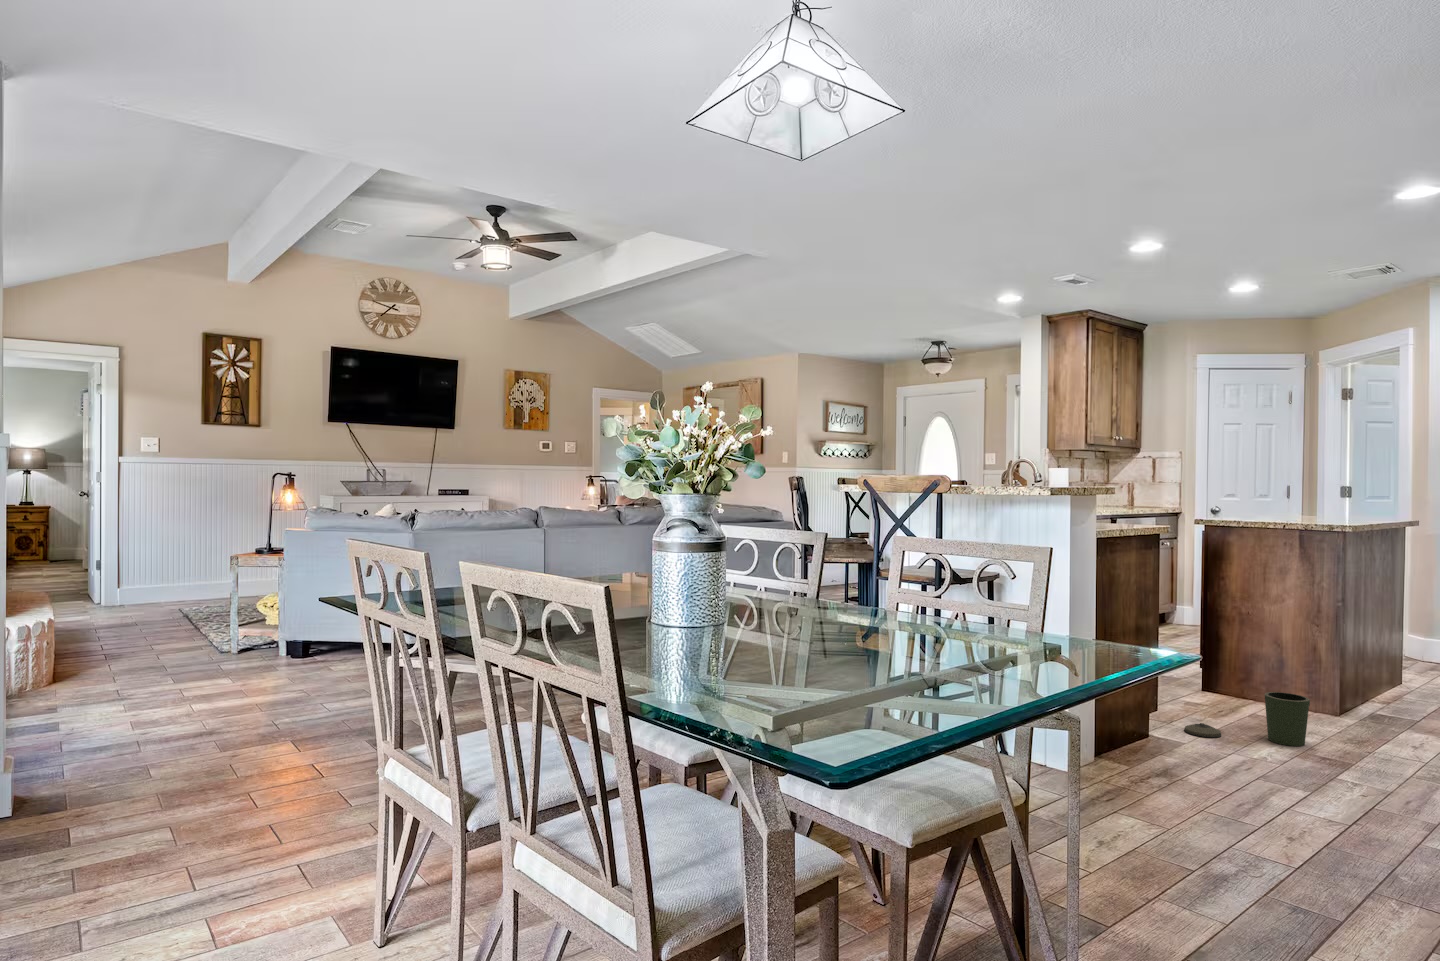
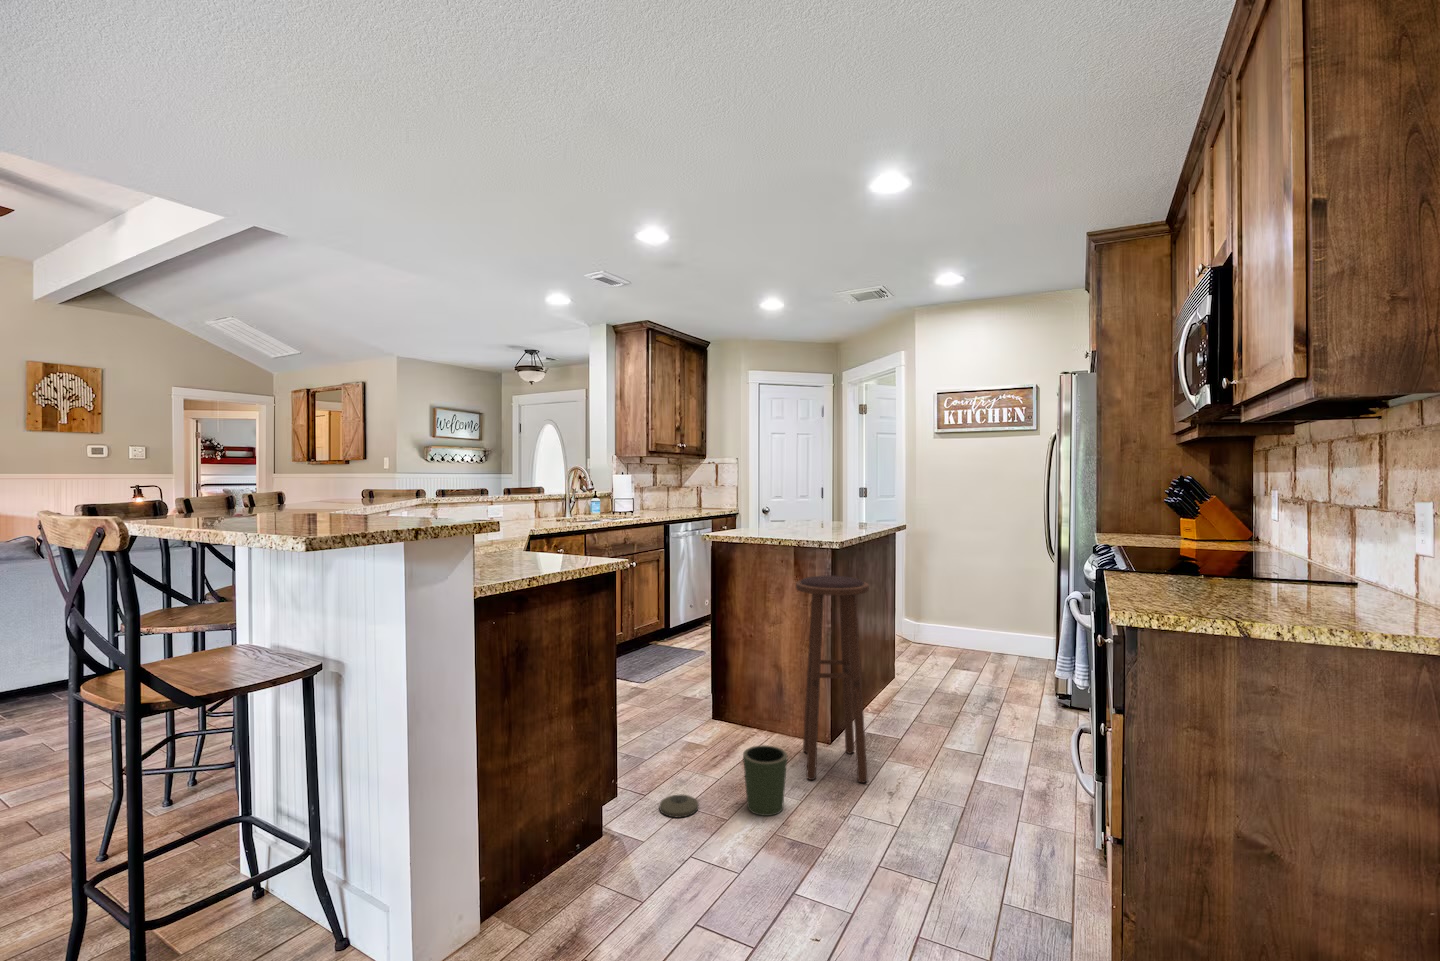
stool: none [1308,555,1391,740] -> present [796,576,869,783]

